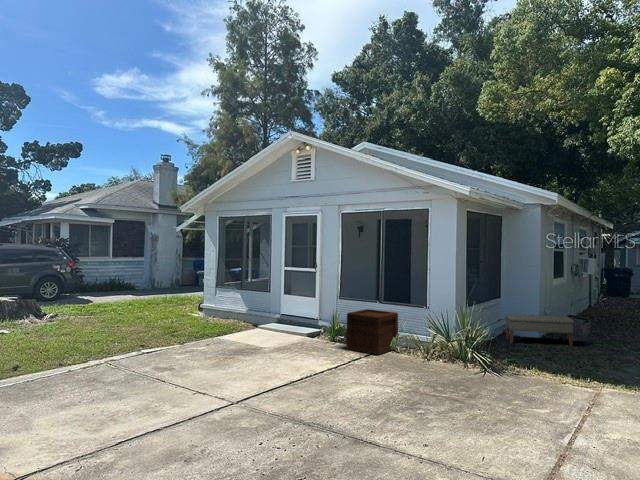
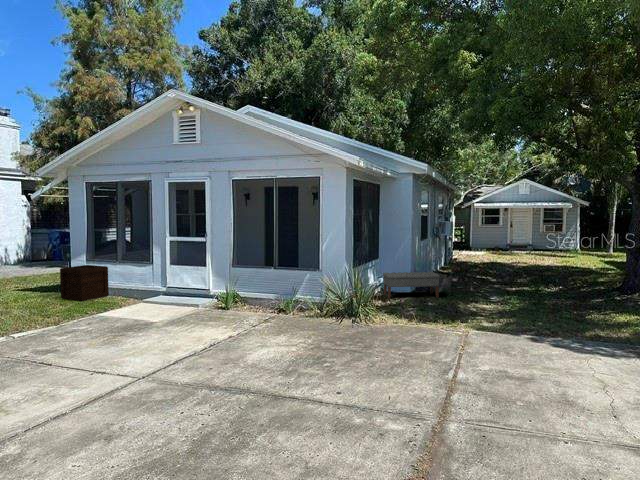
wooden crate: present [347,309,398,355] -> present [60,265,109,301]

